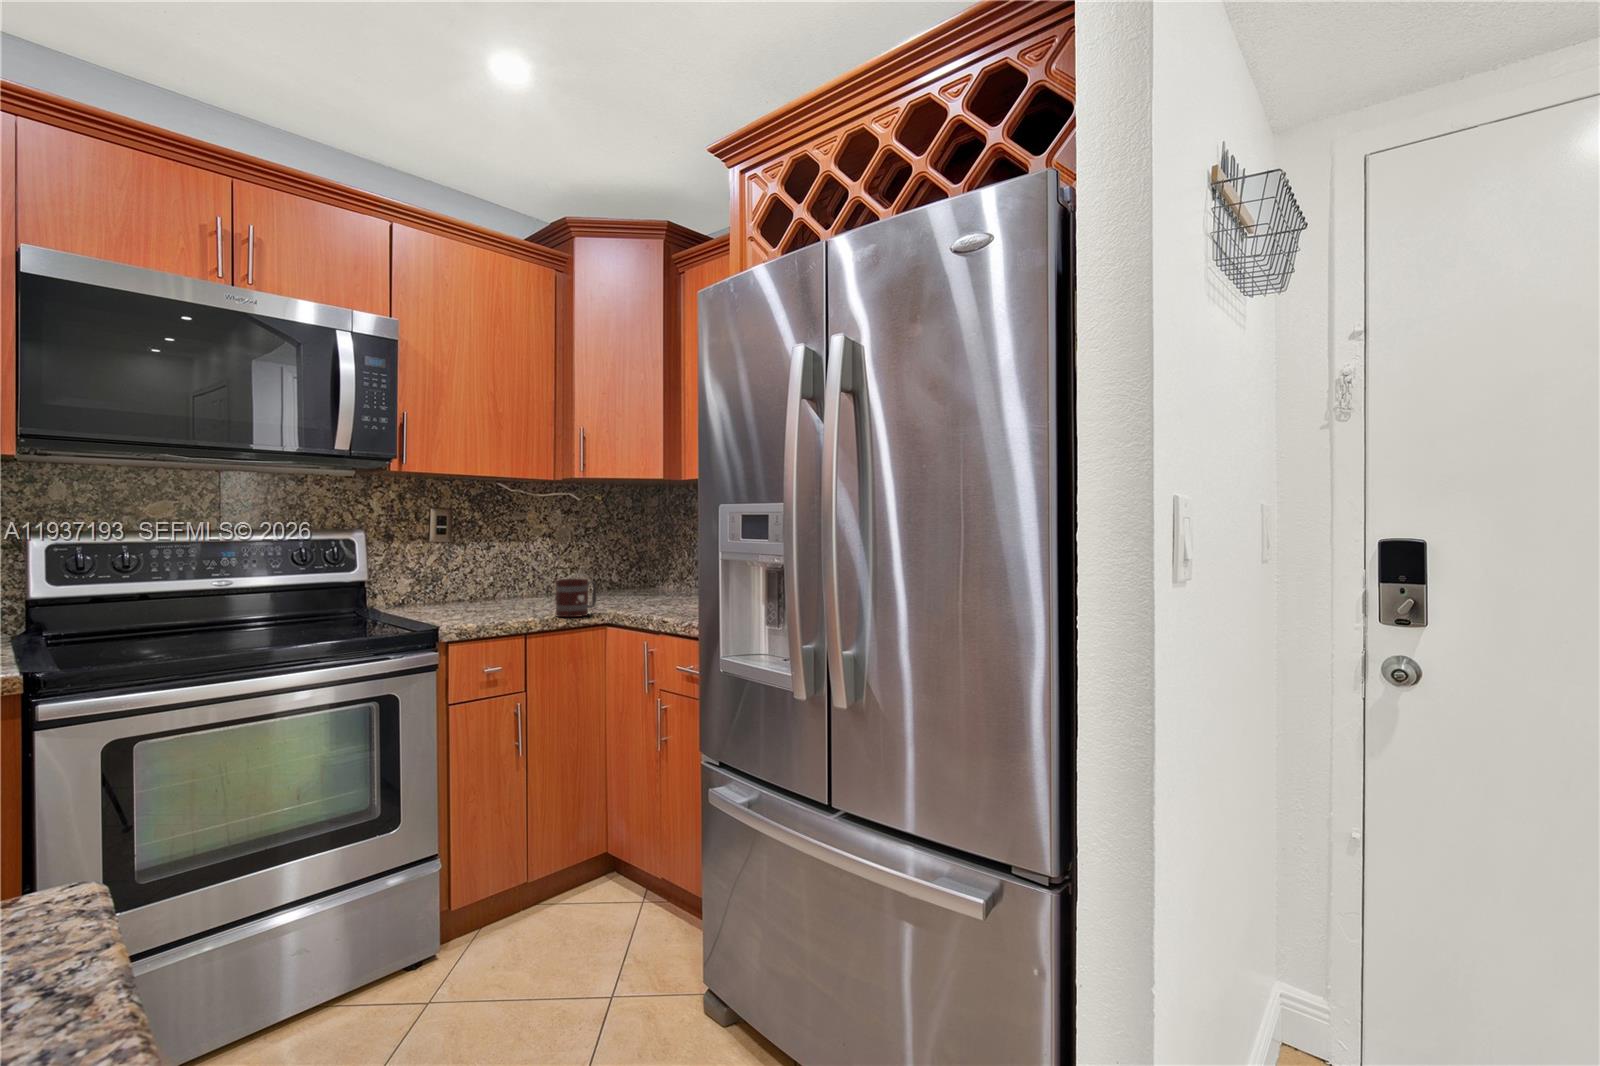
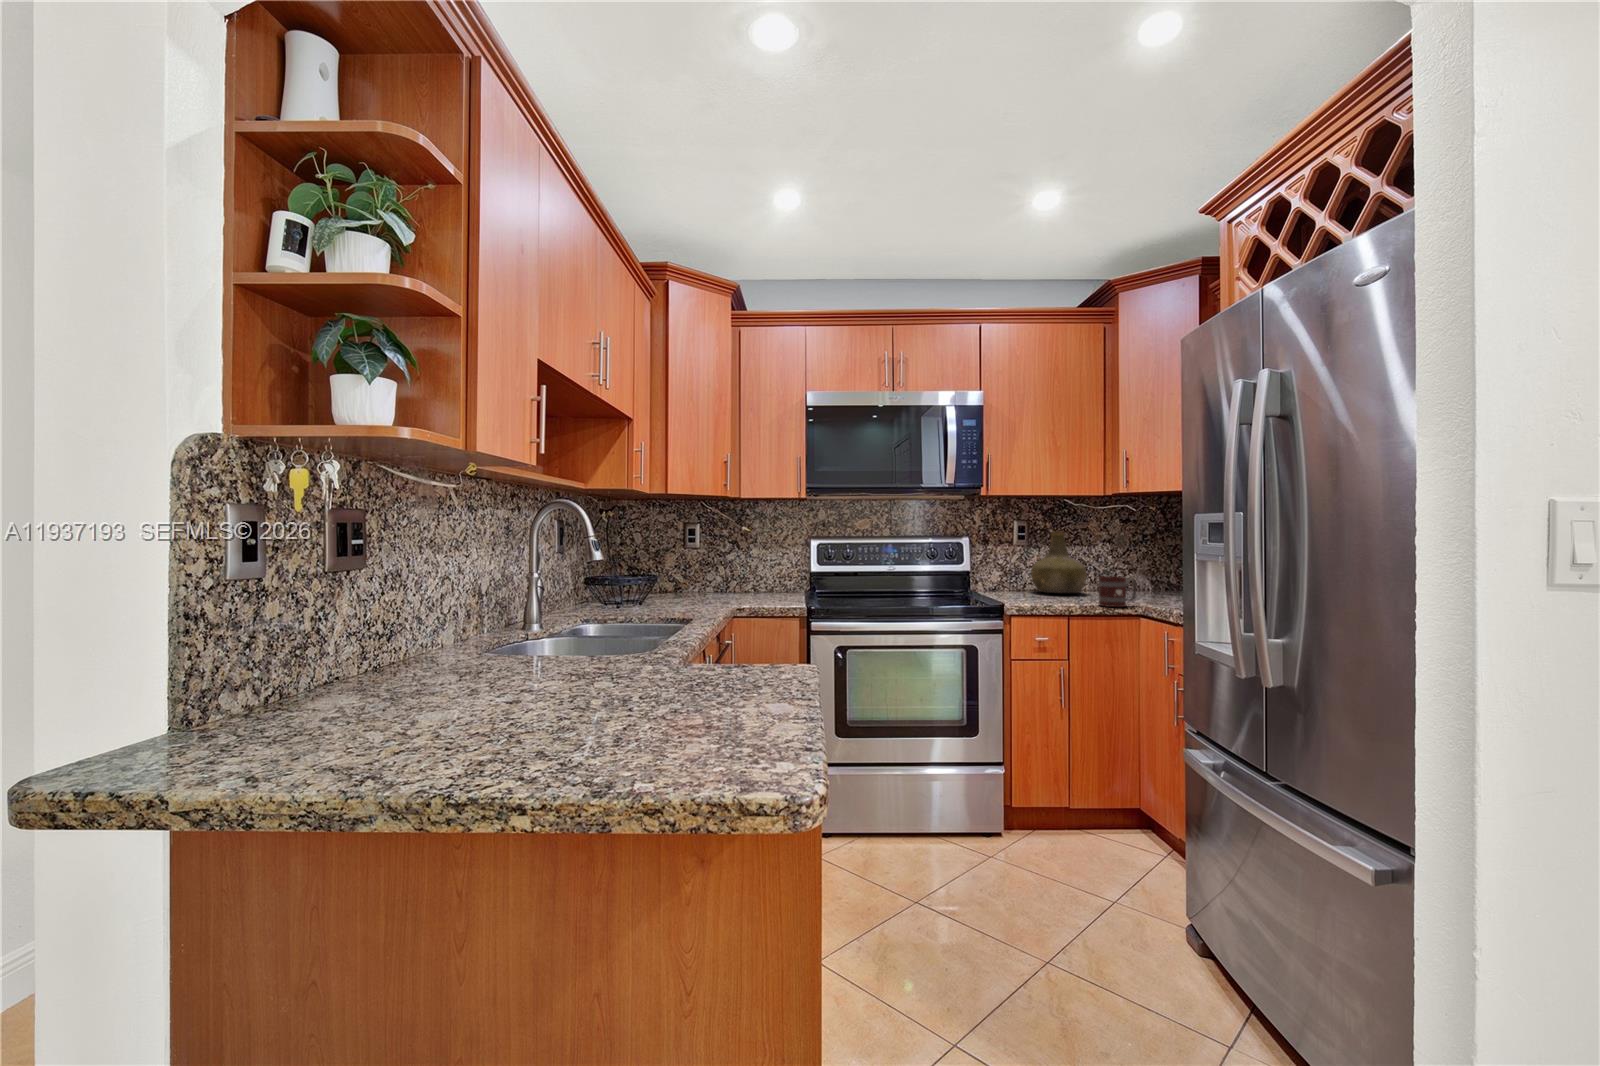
bottle: none [454,523,527,605] -> present [1031,532,1087,593]

